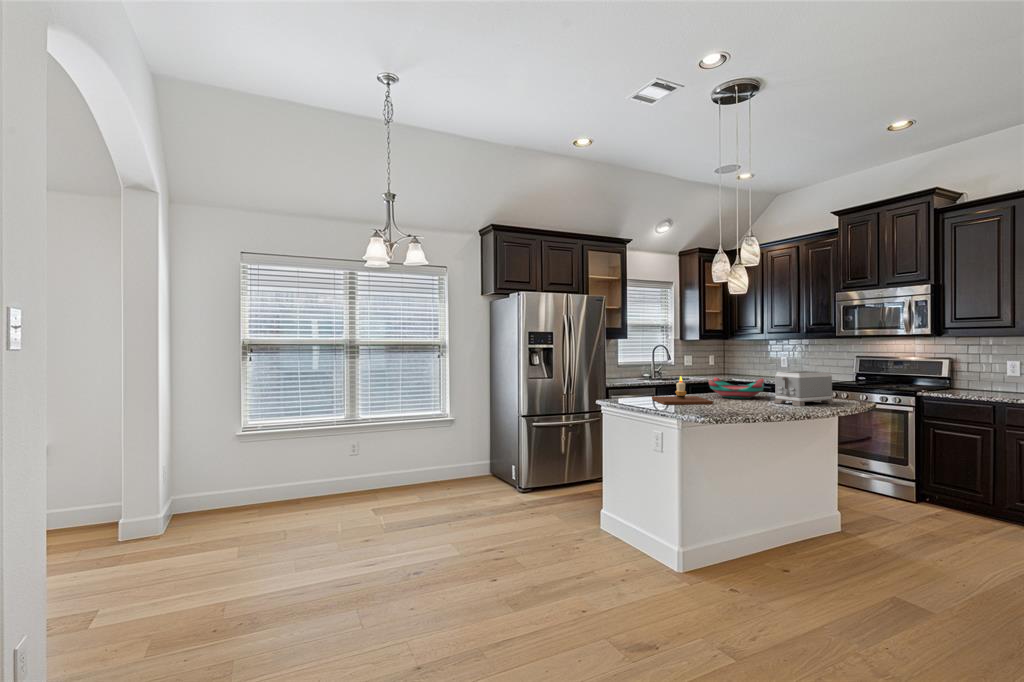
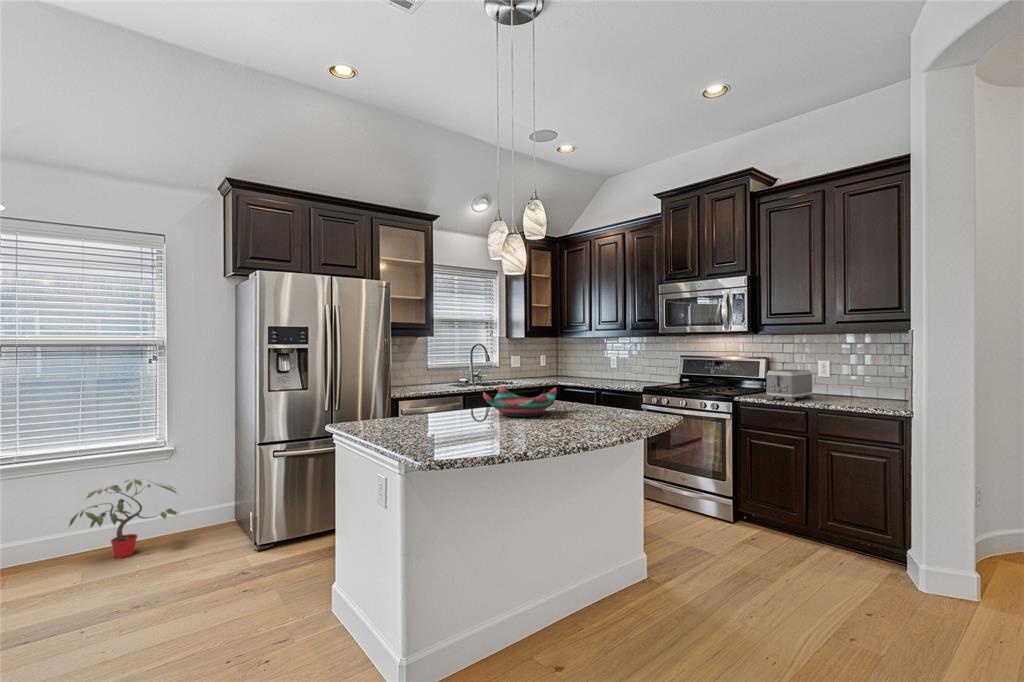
toaster: present [774,371,834,406] -> present [765,369,814,402]
candle: present [652,376,713,405] -> none [402,389,472,433]
potted plant: none [403,436,466,489] -> present [69,479,179,558]

